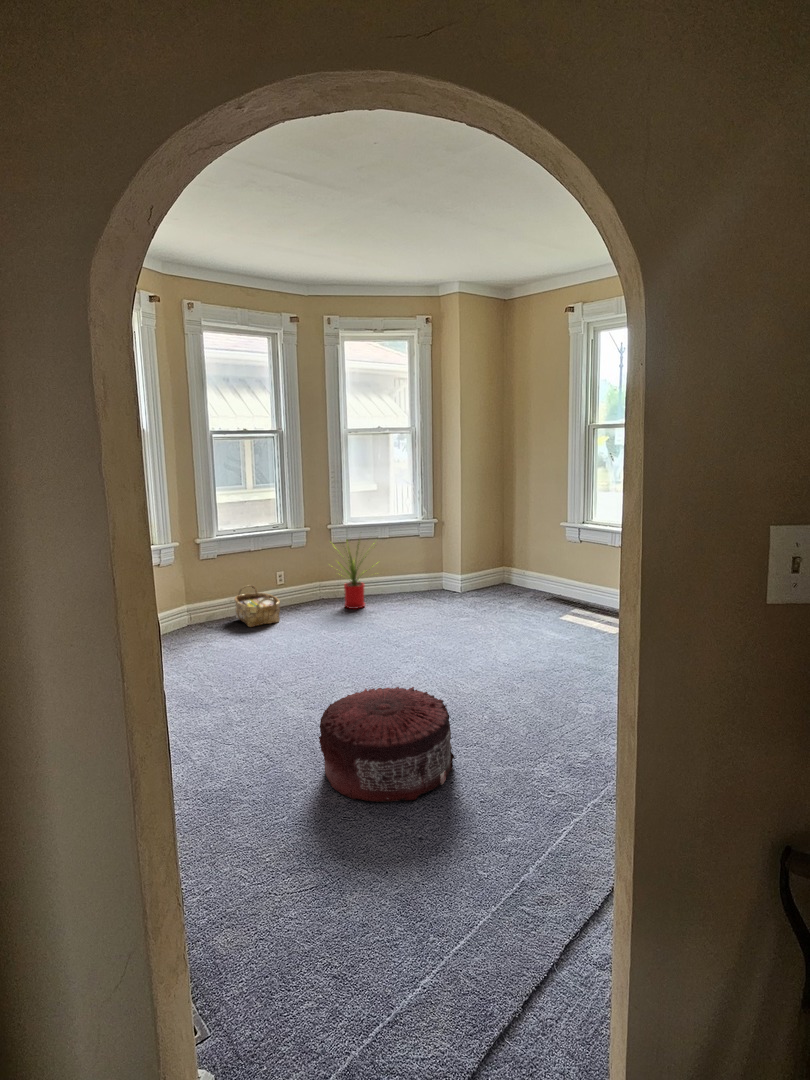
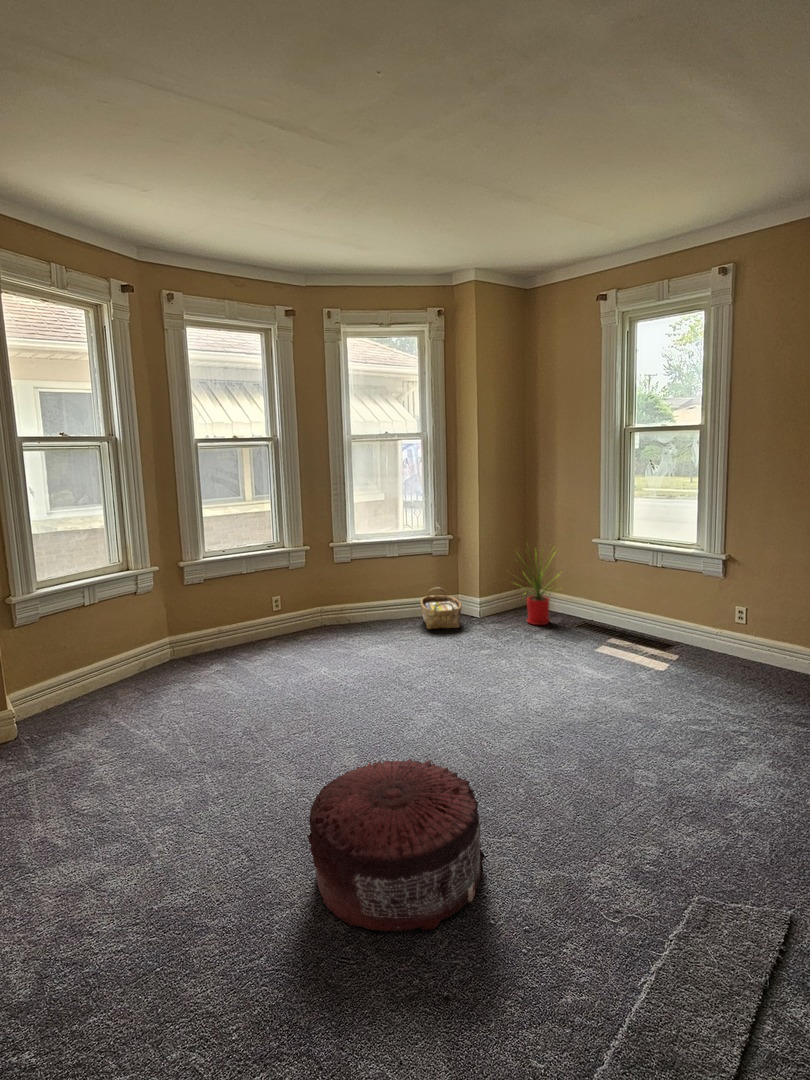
house plant: present [338,540,373,609] -> present [525,549,550,625]
woven basket: present [234,585,280,627] -> present [421,587,461,629]

